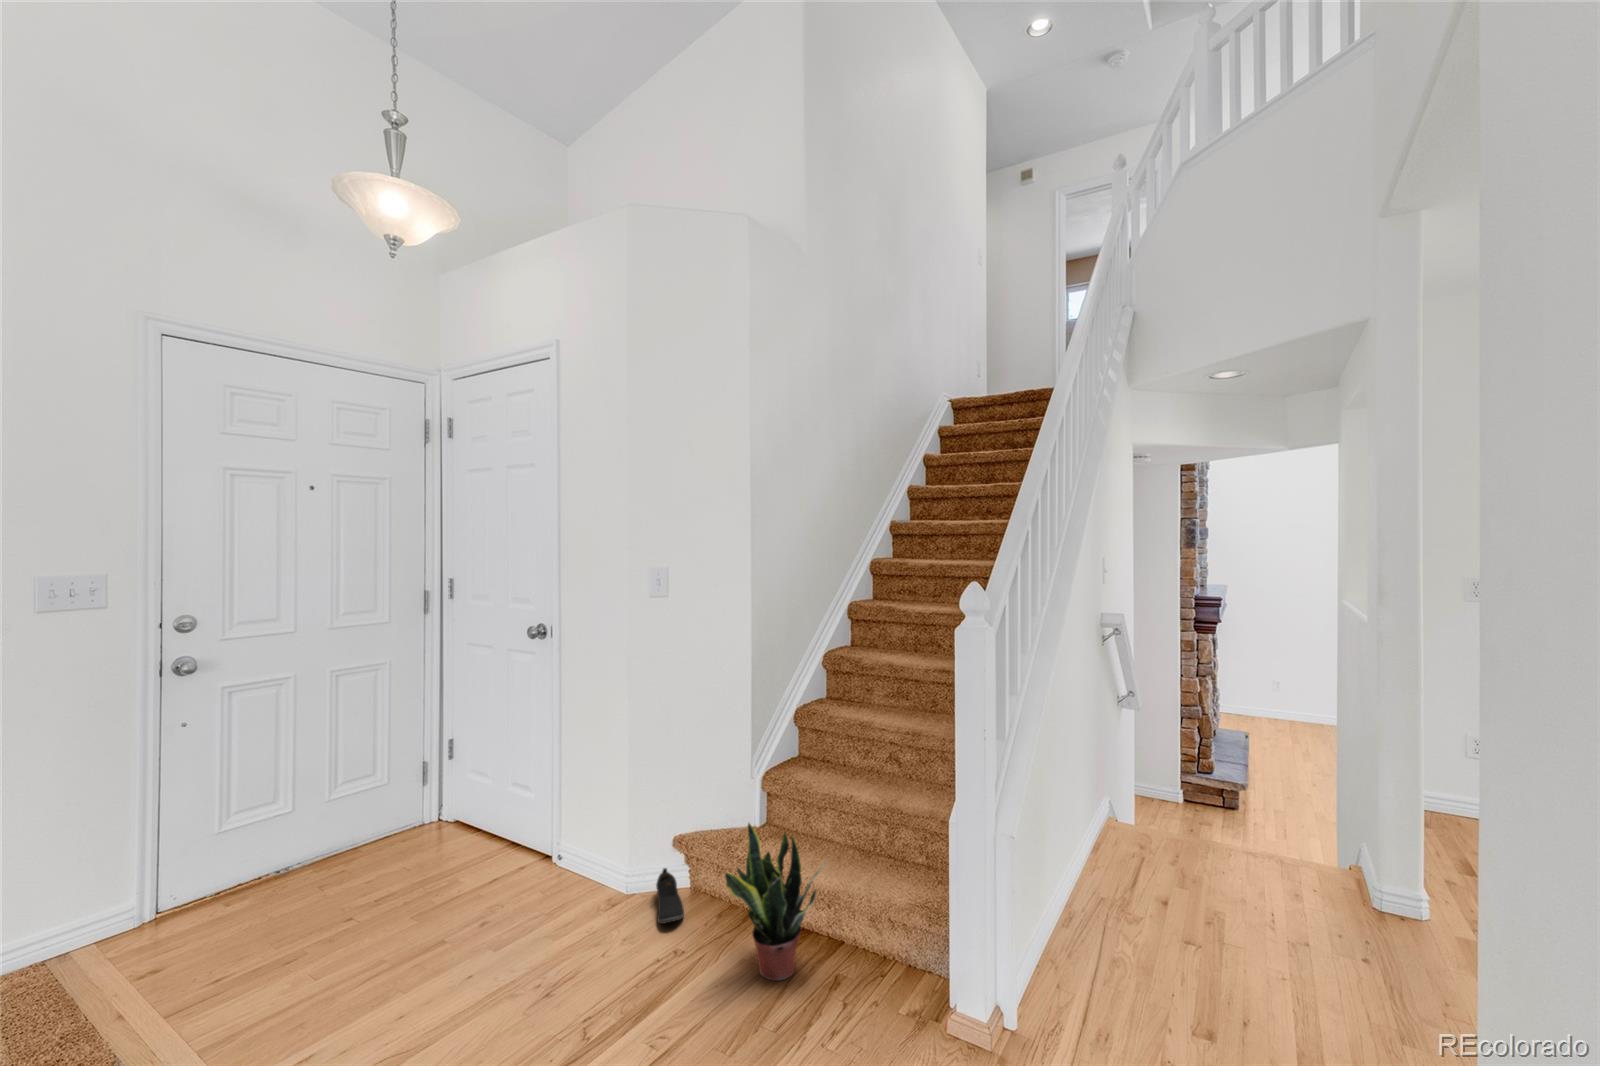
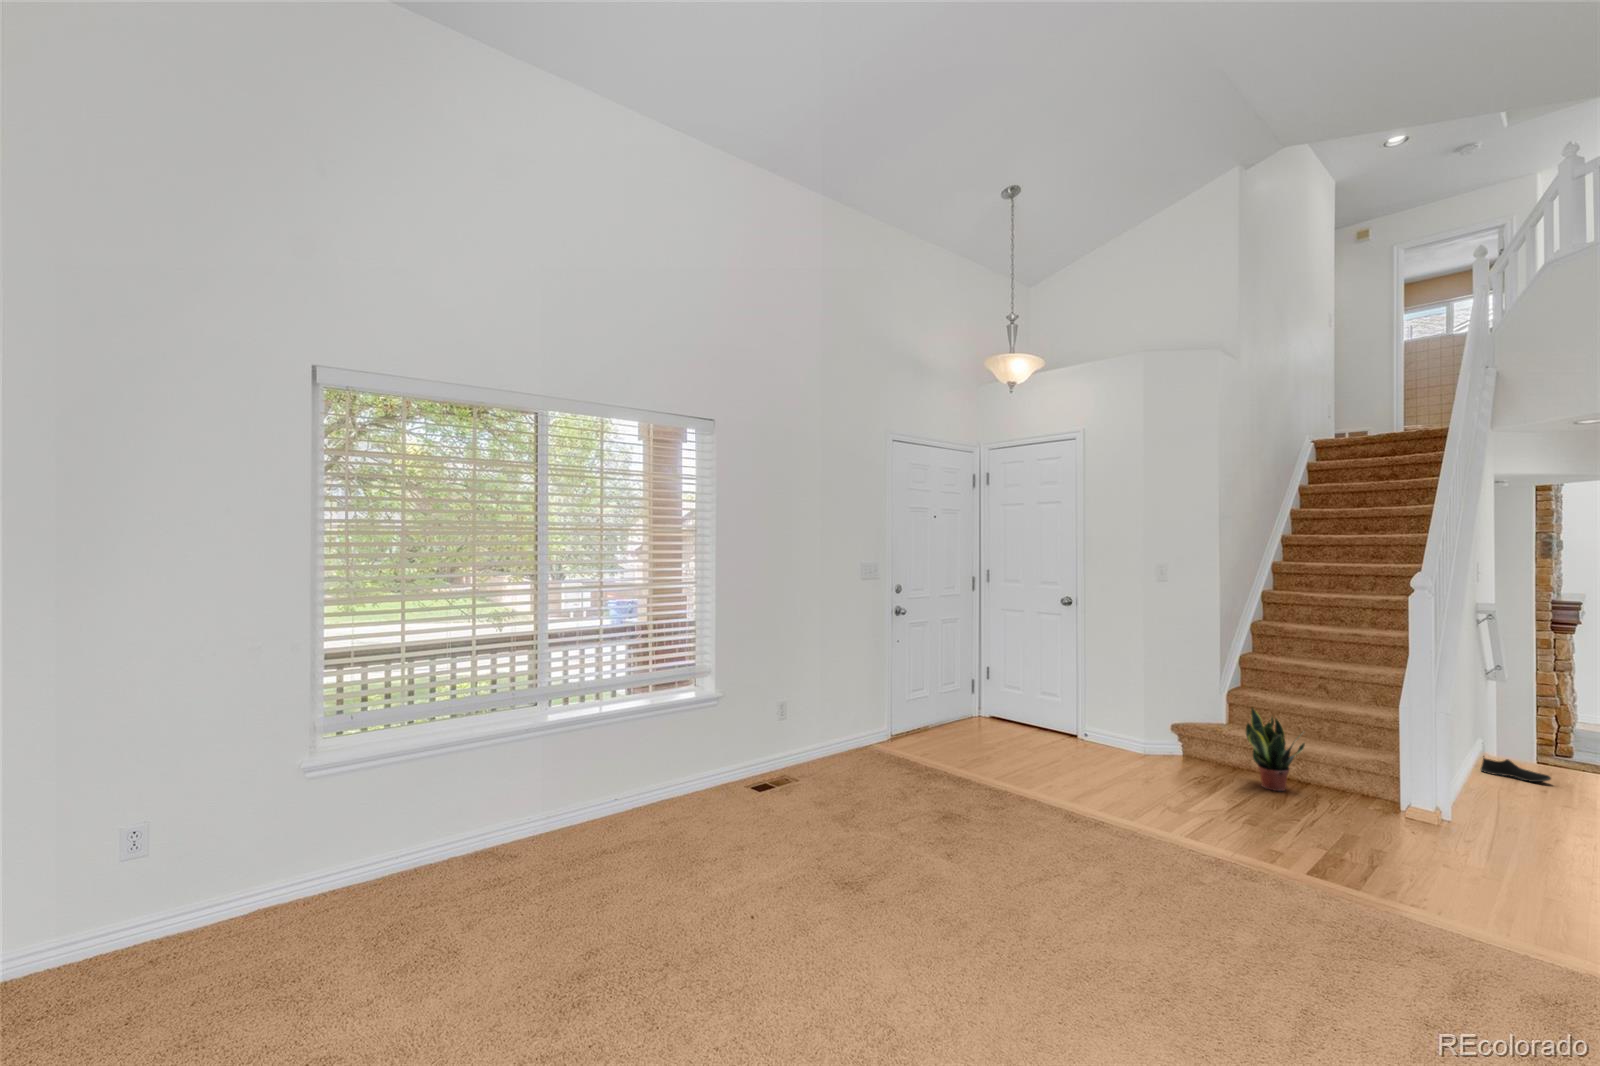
shoe: present [656,868,684,924] -> present [1481,756,1551,782]

